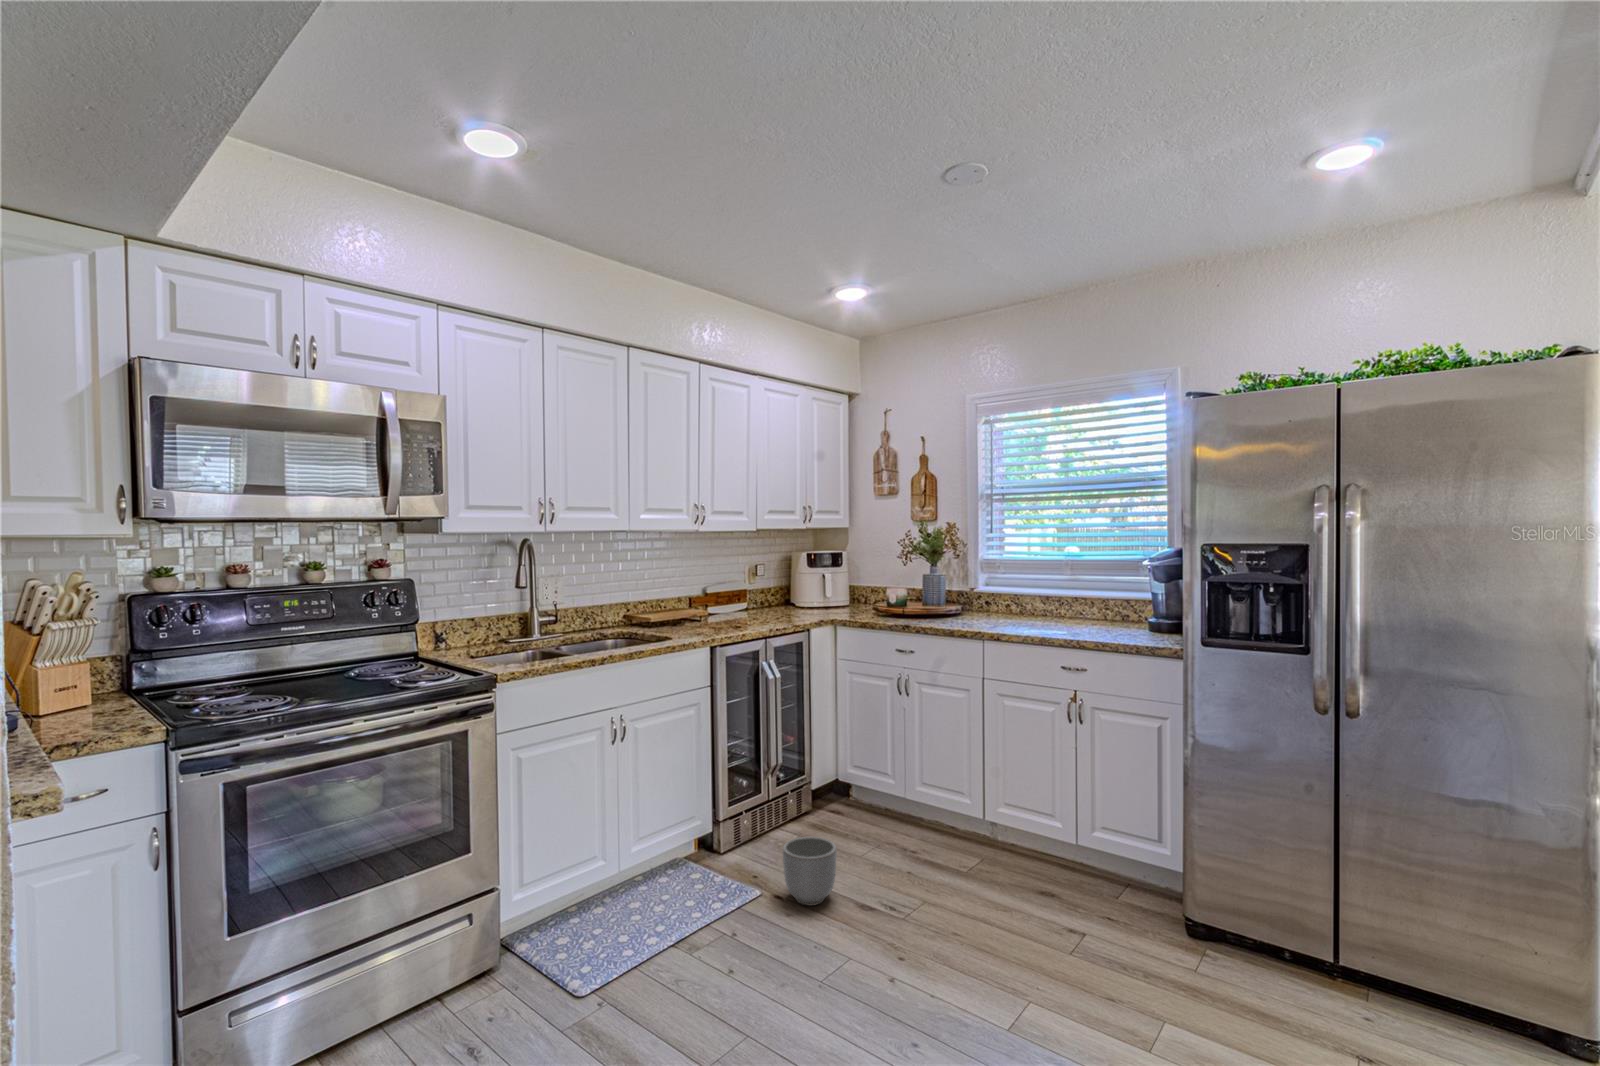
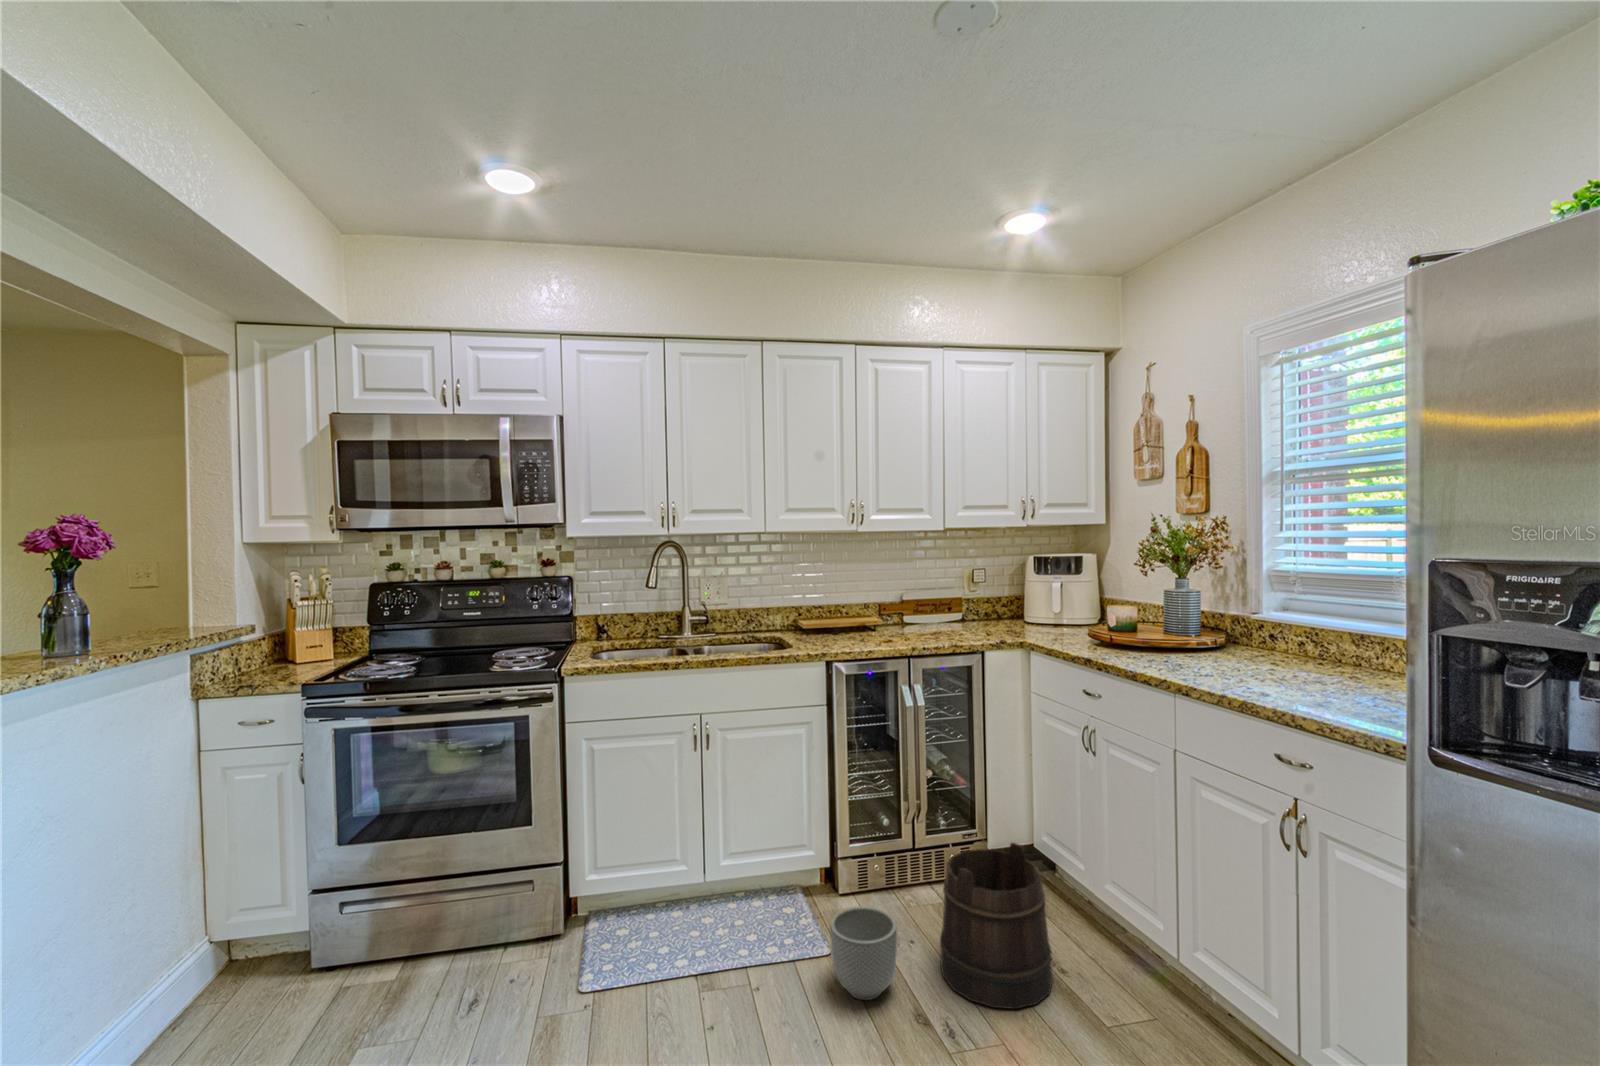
bucket: none [837,767,918,881] -> present [940,843,1053,1009]

